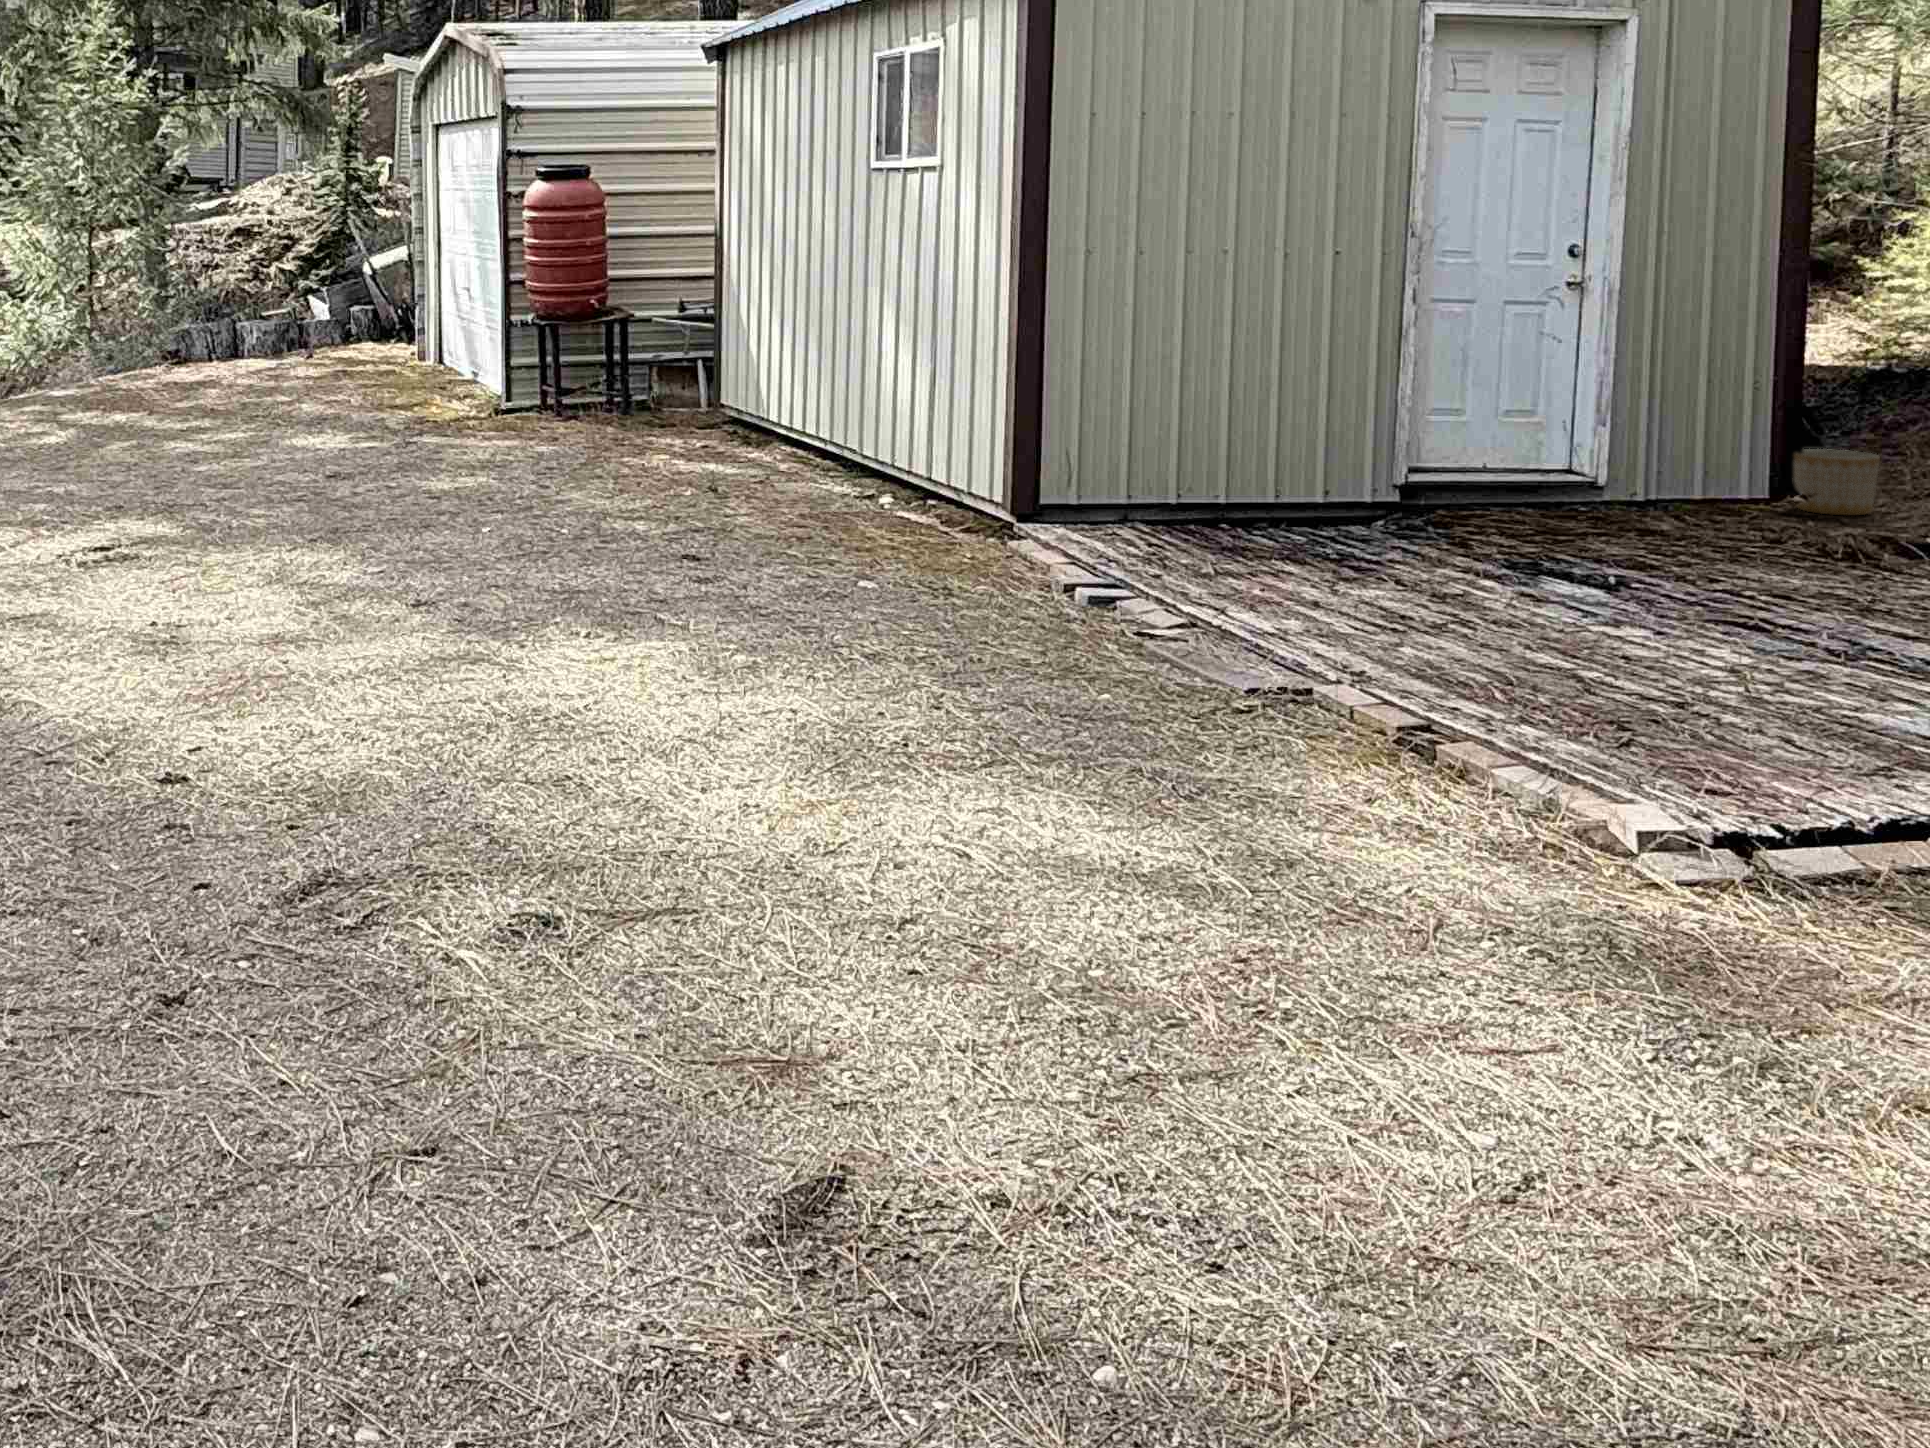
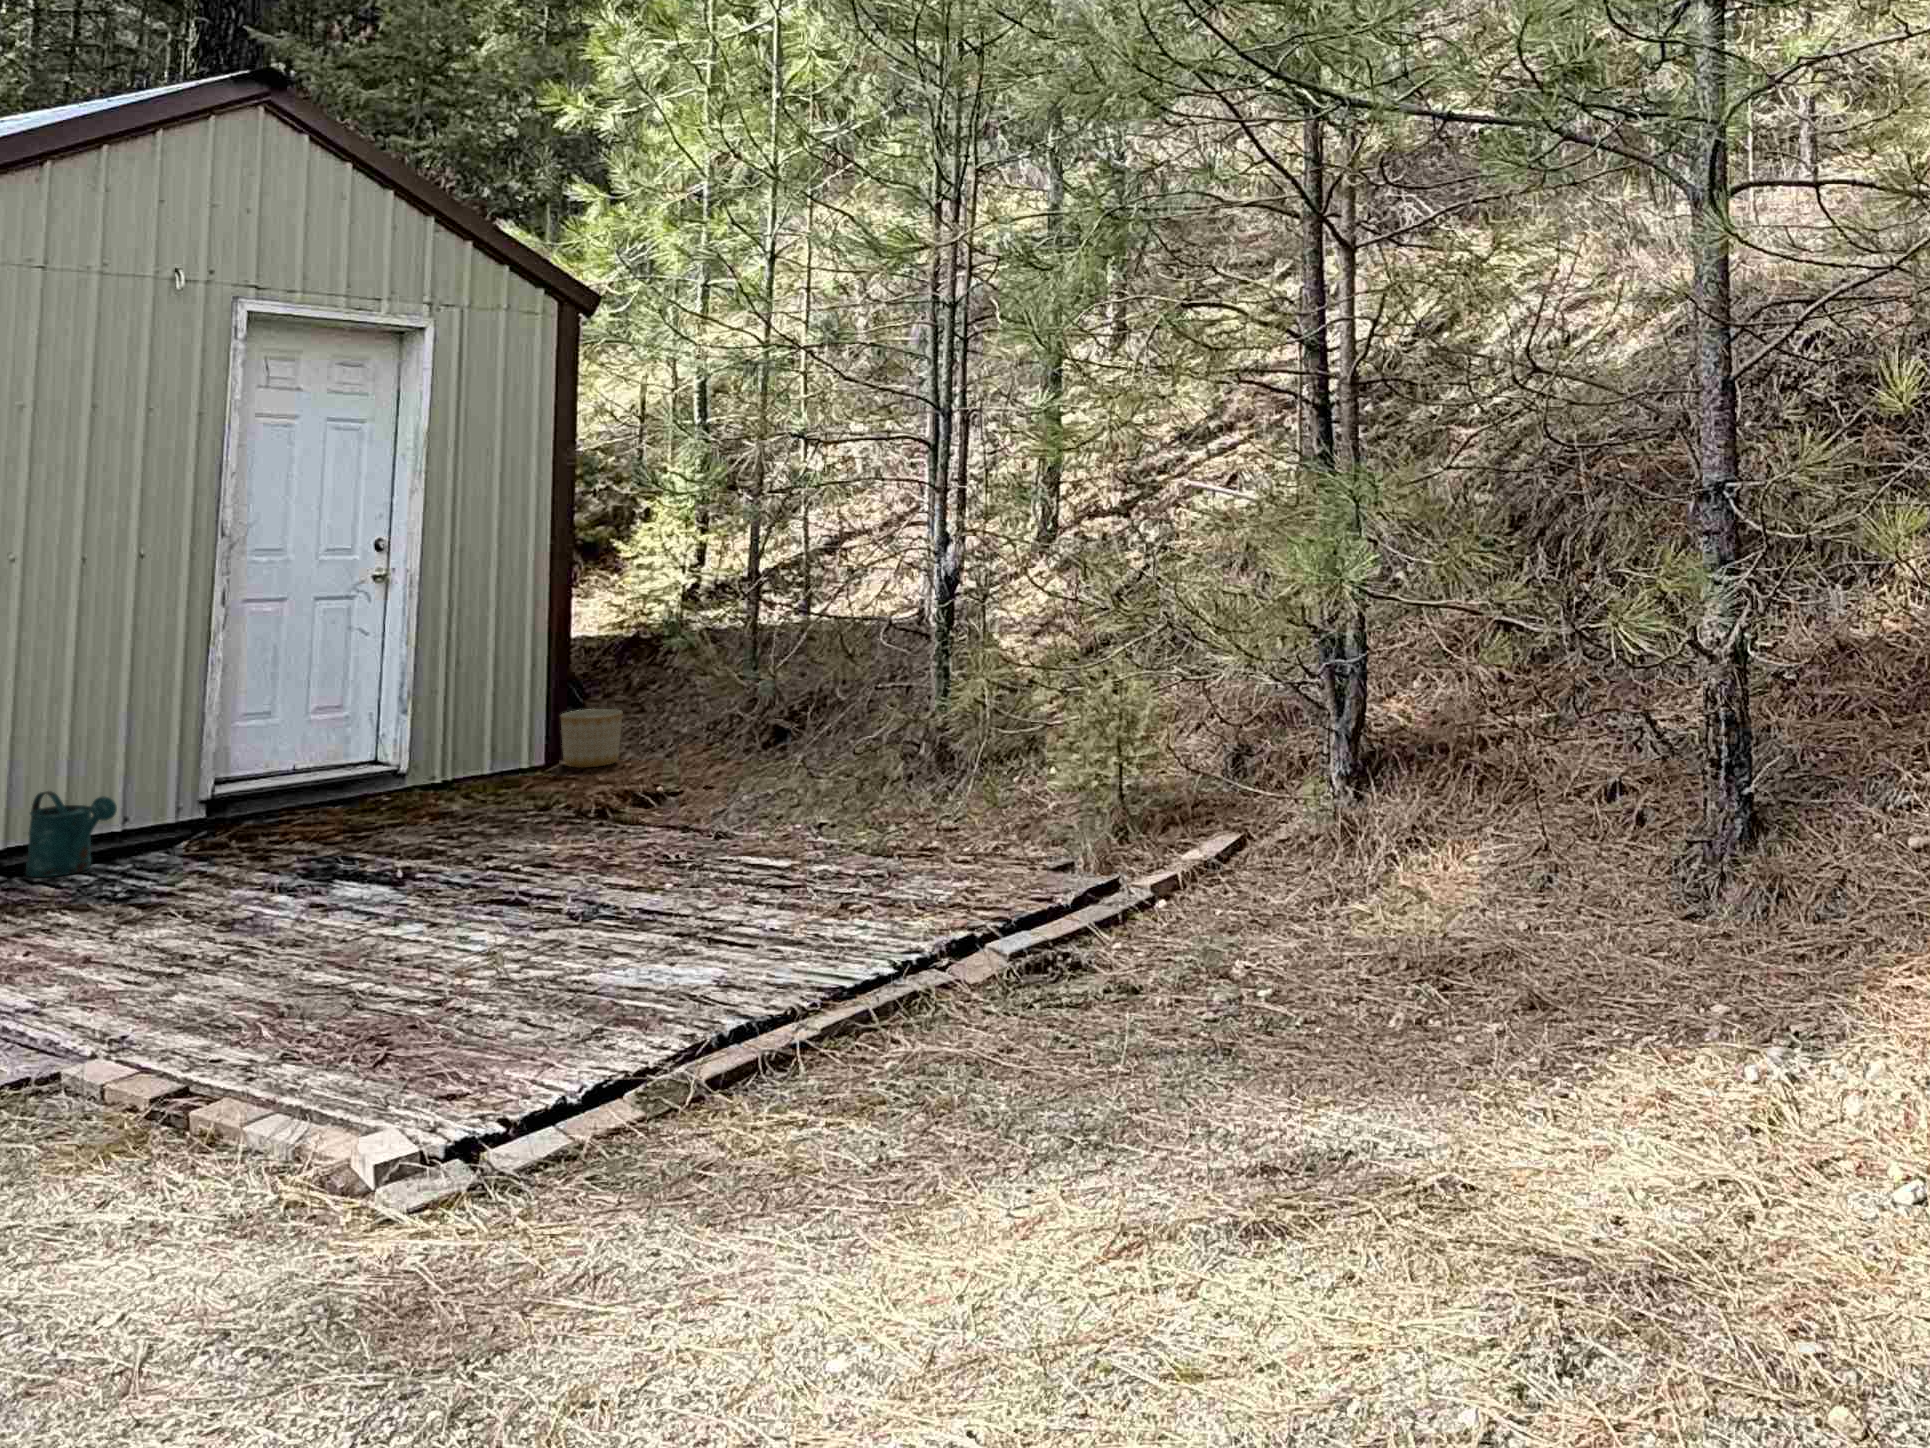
watering can: none [1240,458,1317,532] -> present [26,791,117,877]

